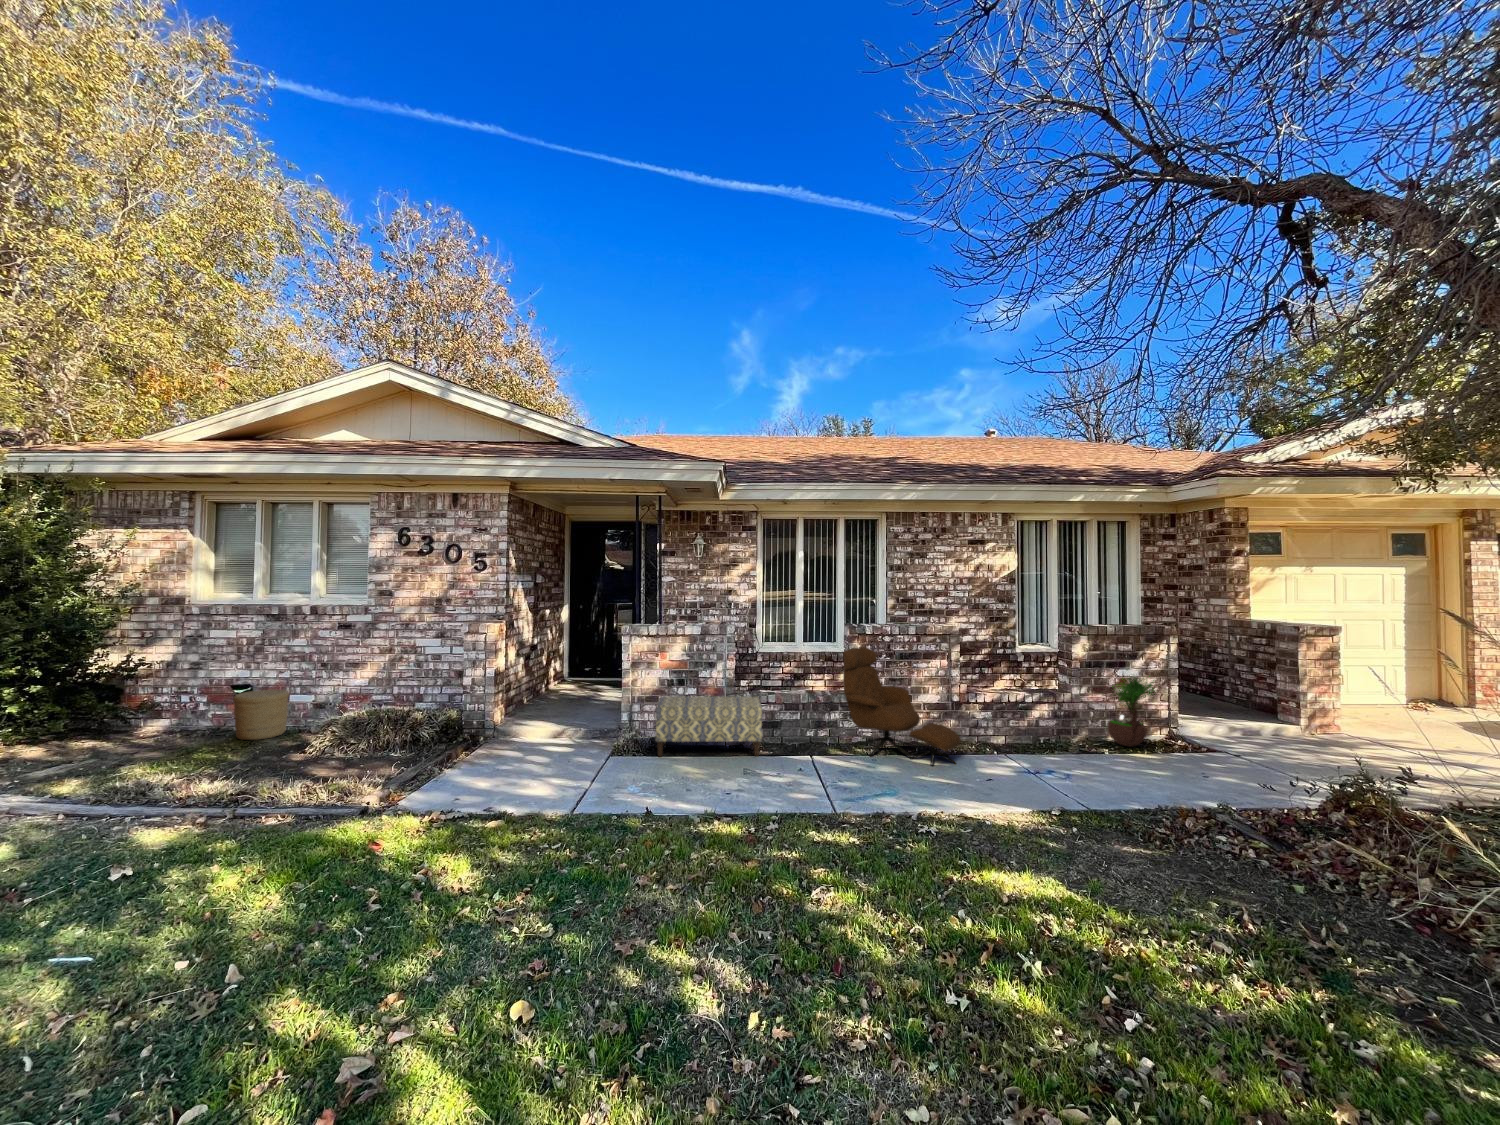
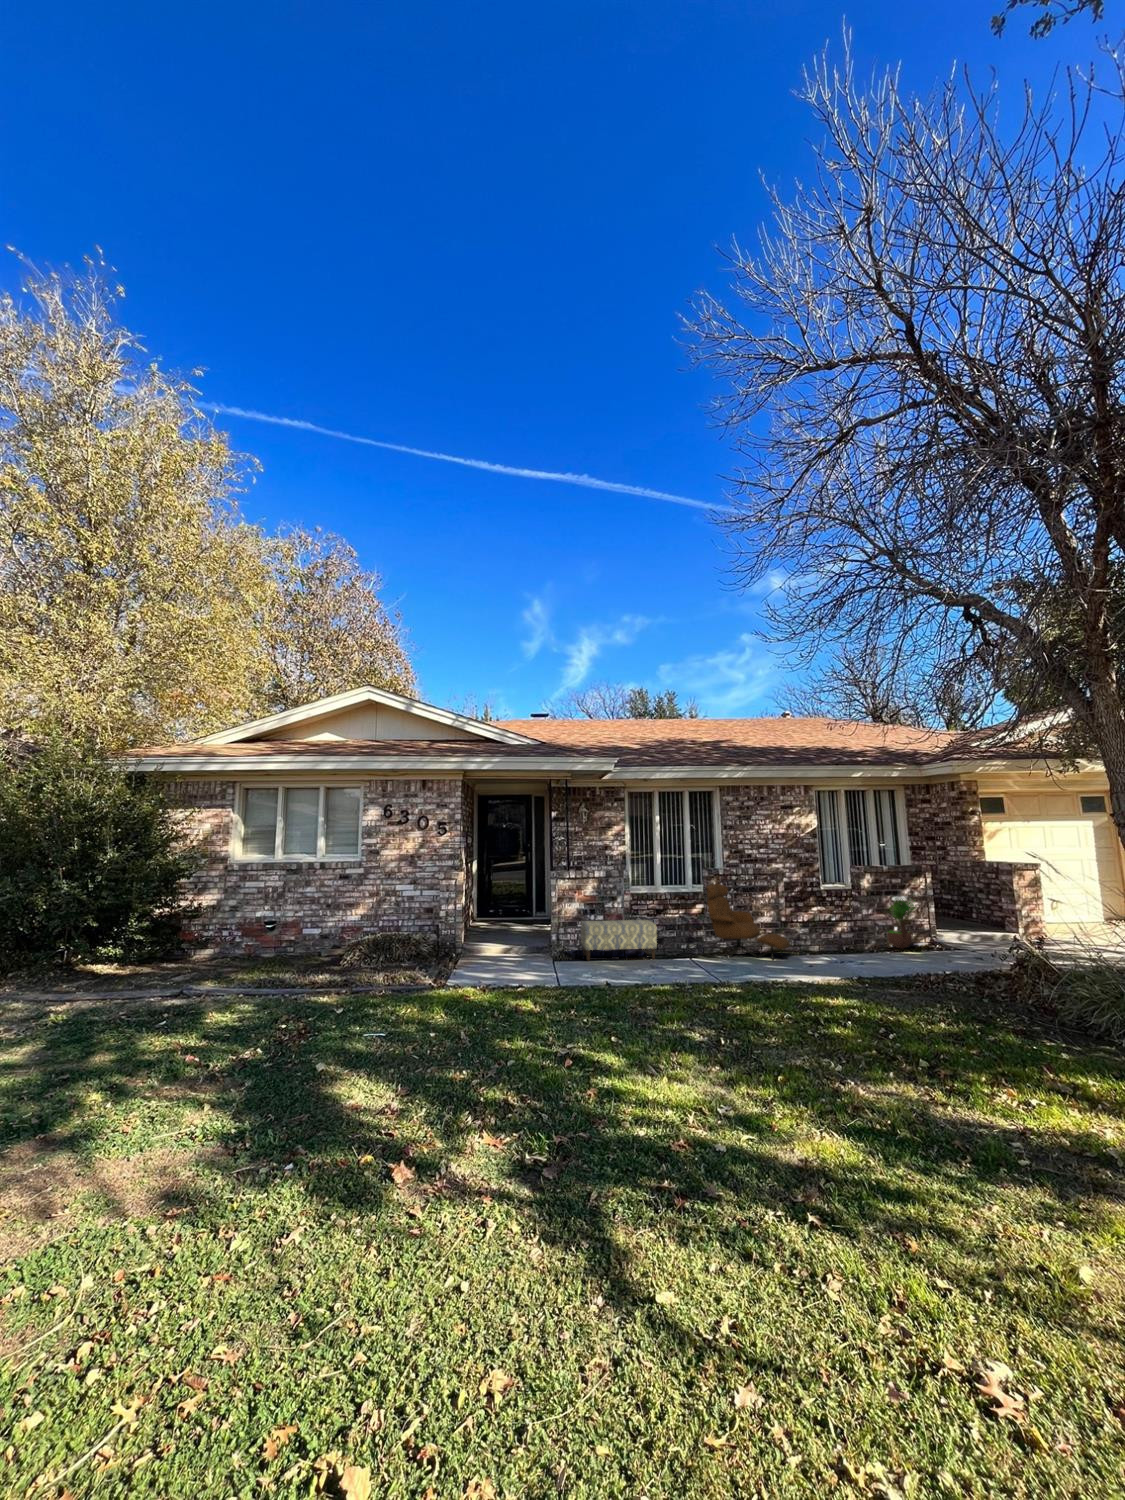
woven basket: present [233,690,289,740] -> none [273,925,308,961]

